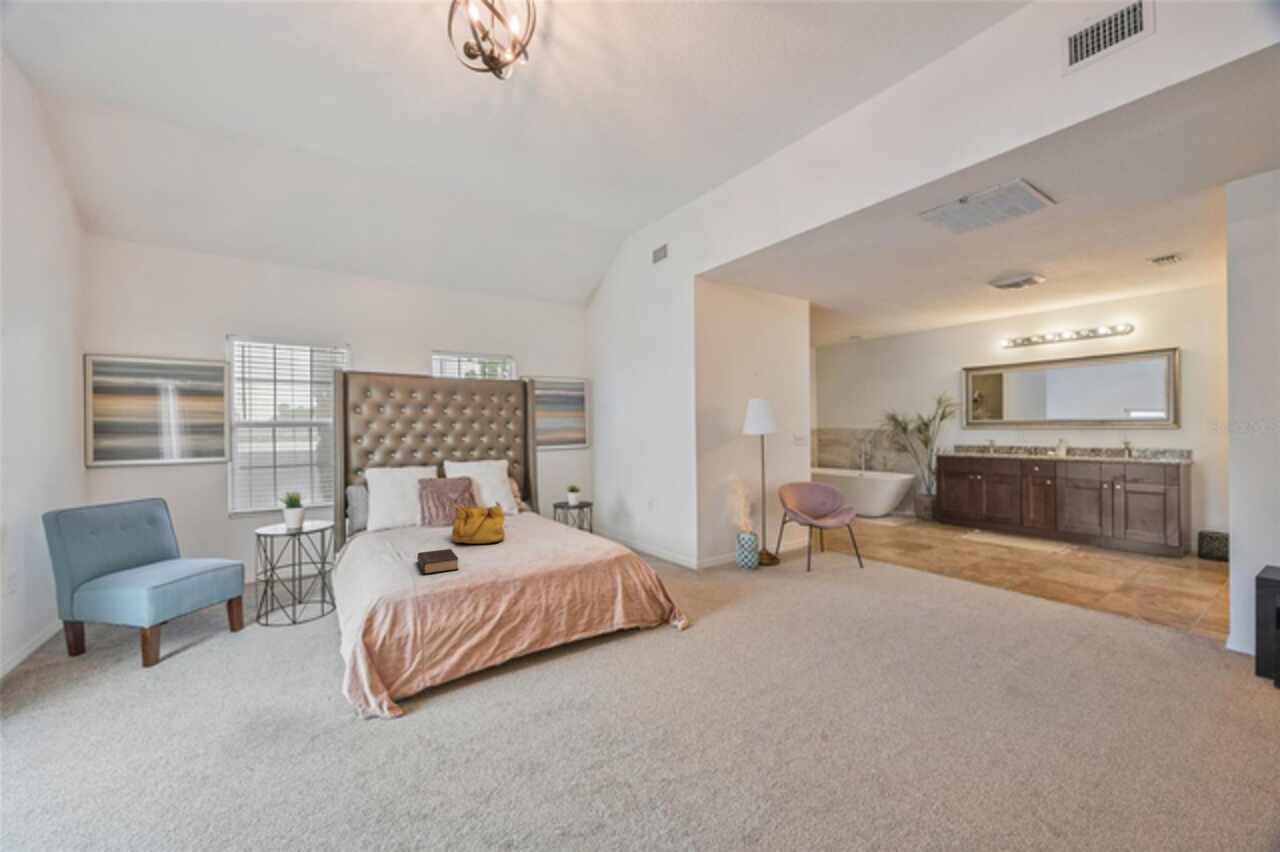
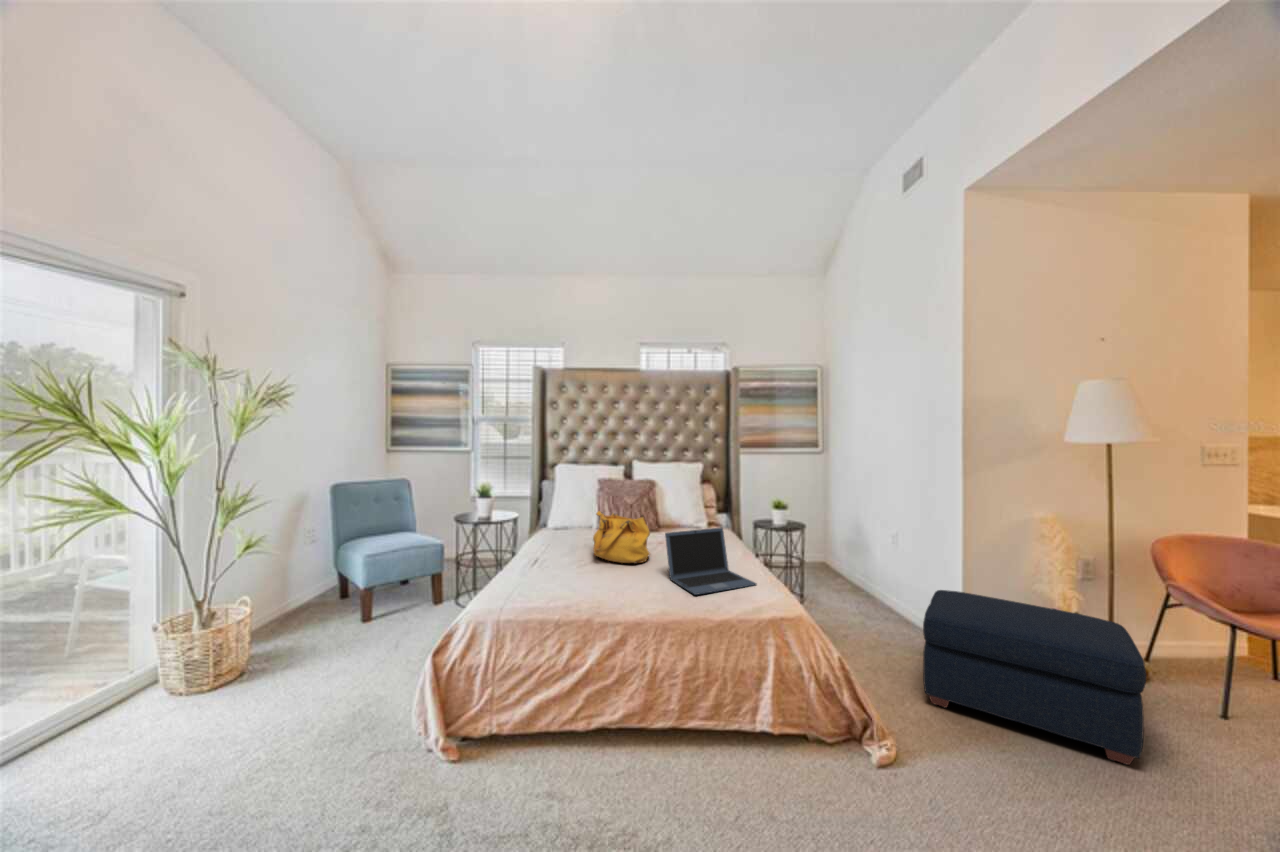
laptop: none [528,505,595,552] -> present [665,528,756,595]
ottoman: none [686,530,785,599] -> present [923,590,1146,765]
book: present [417,549,459,574] -> none [519,564,570,594]

